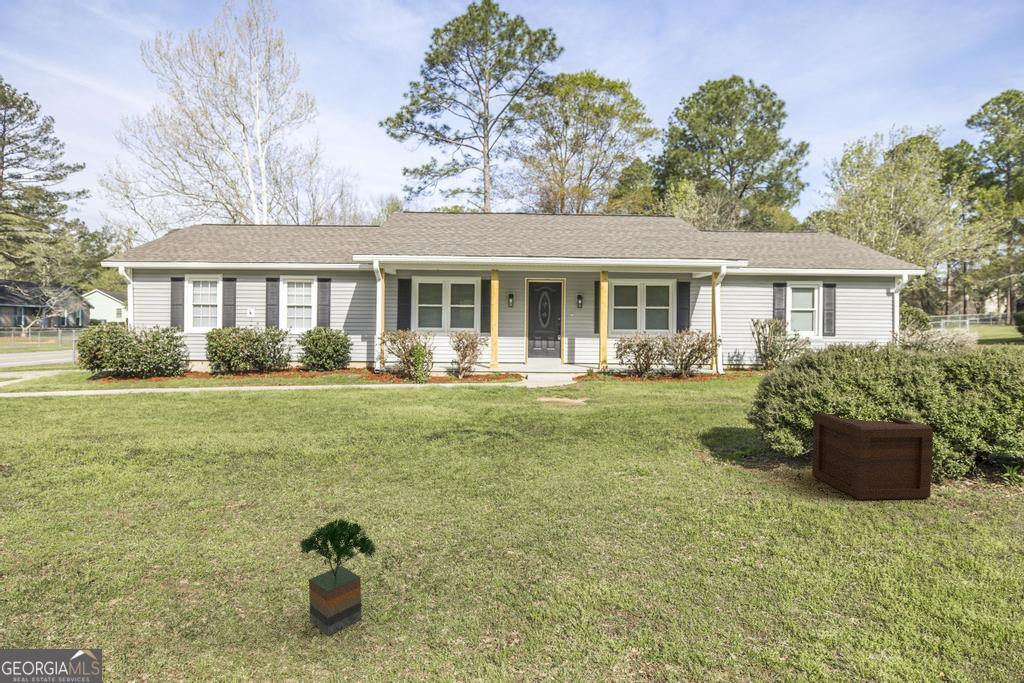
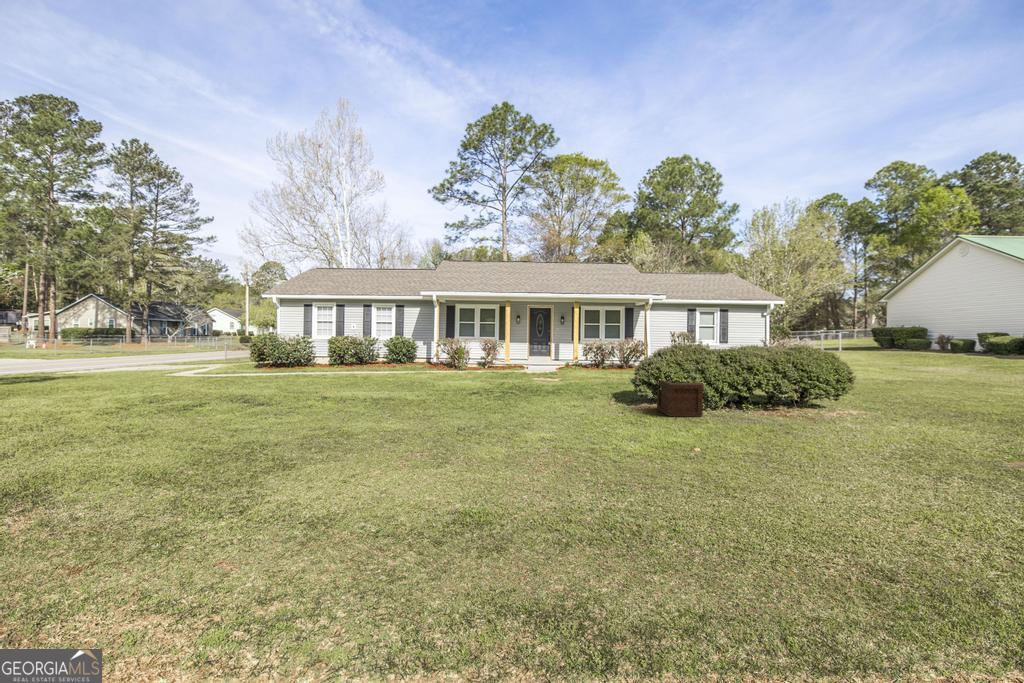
potted tree: present [299,519,376,636] -> none [435,406,462,444]

